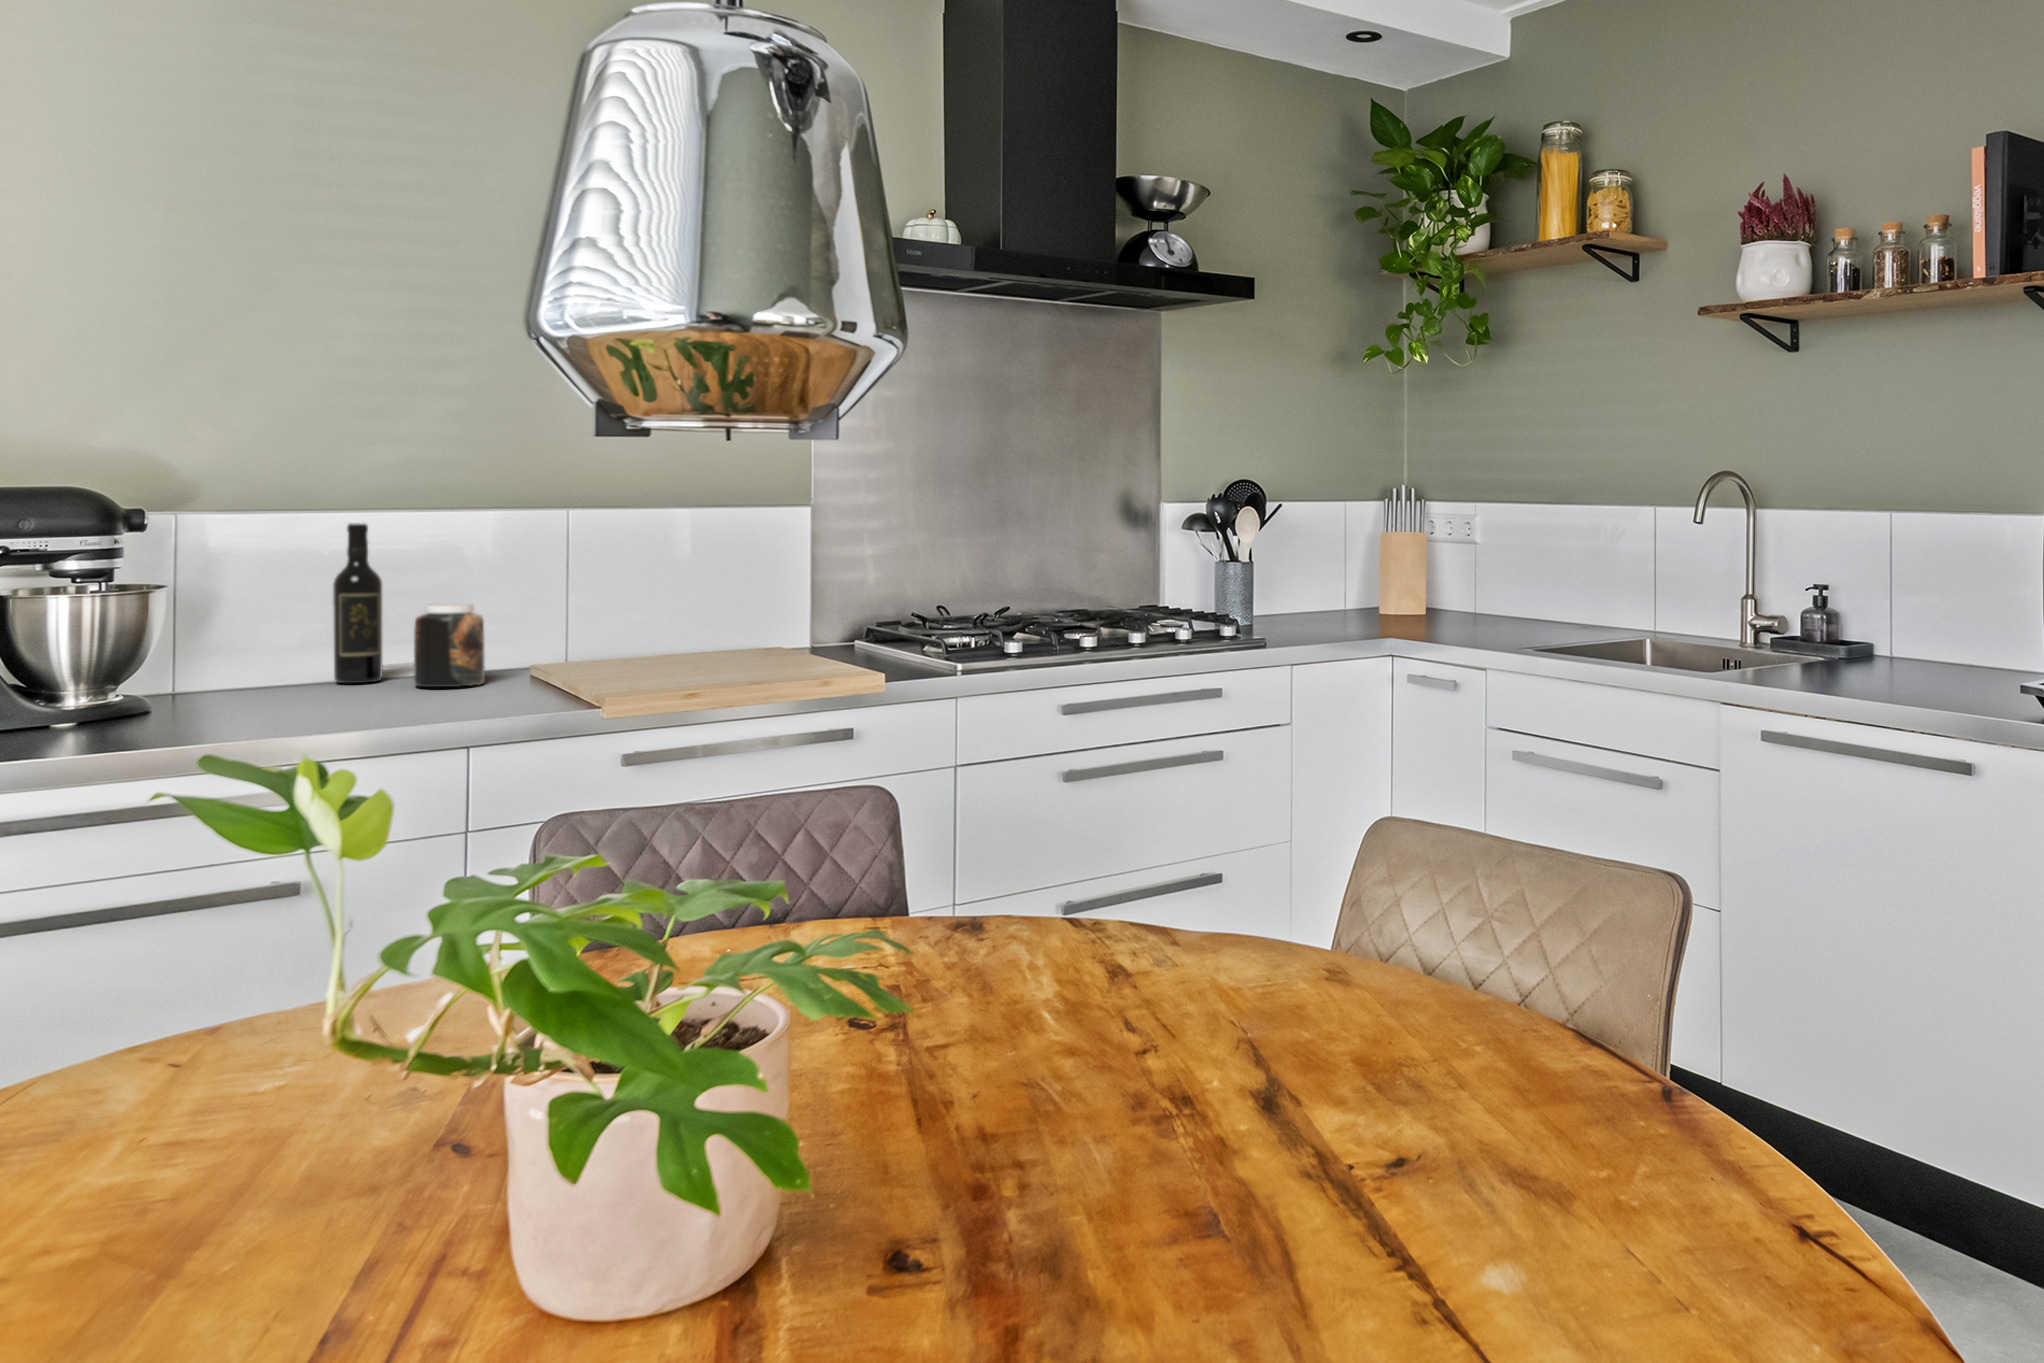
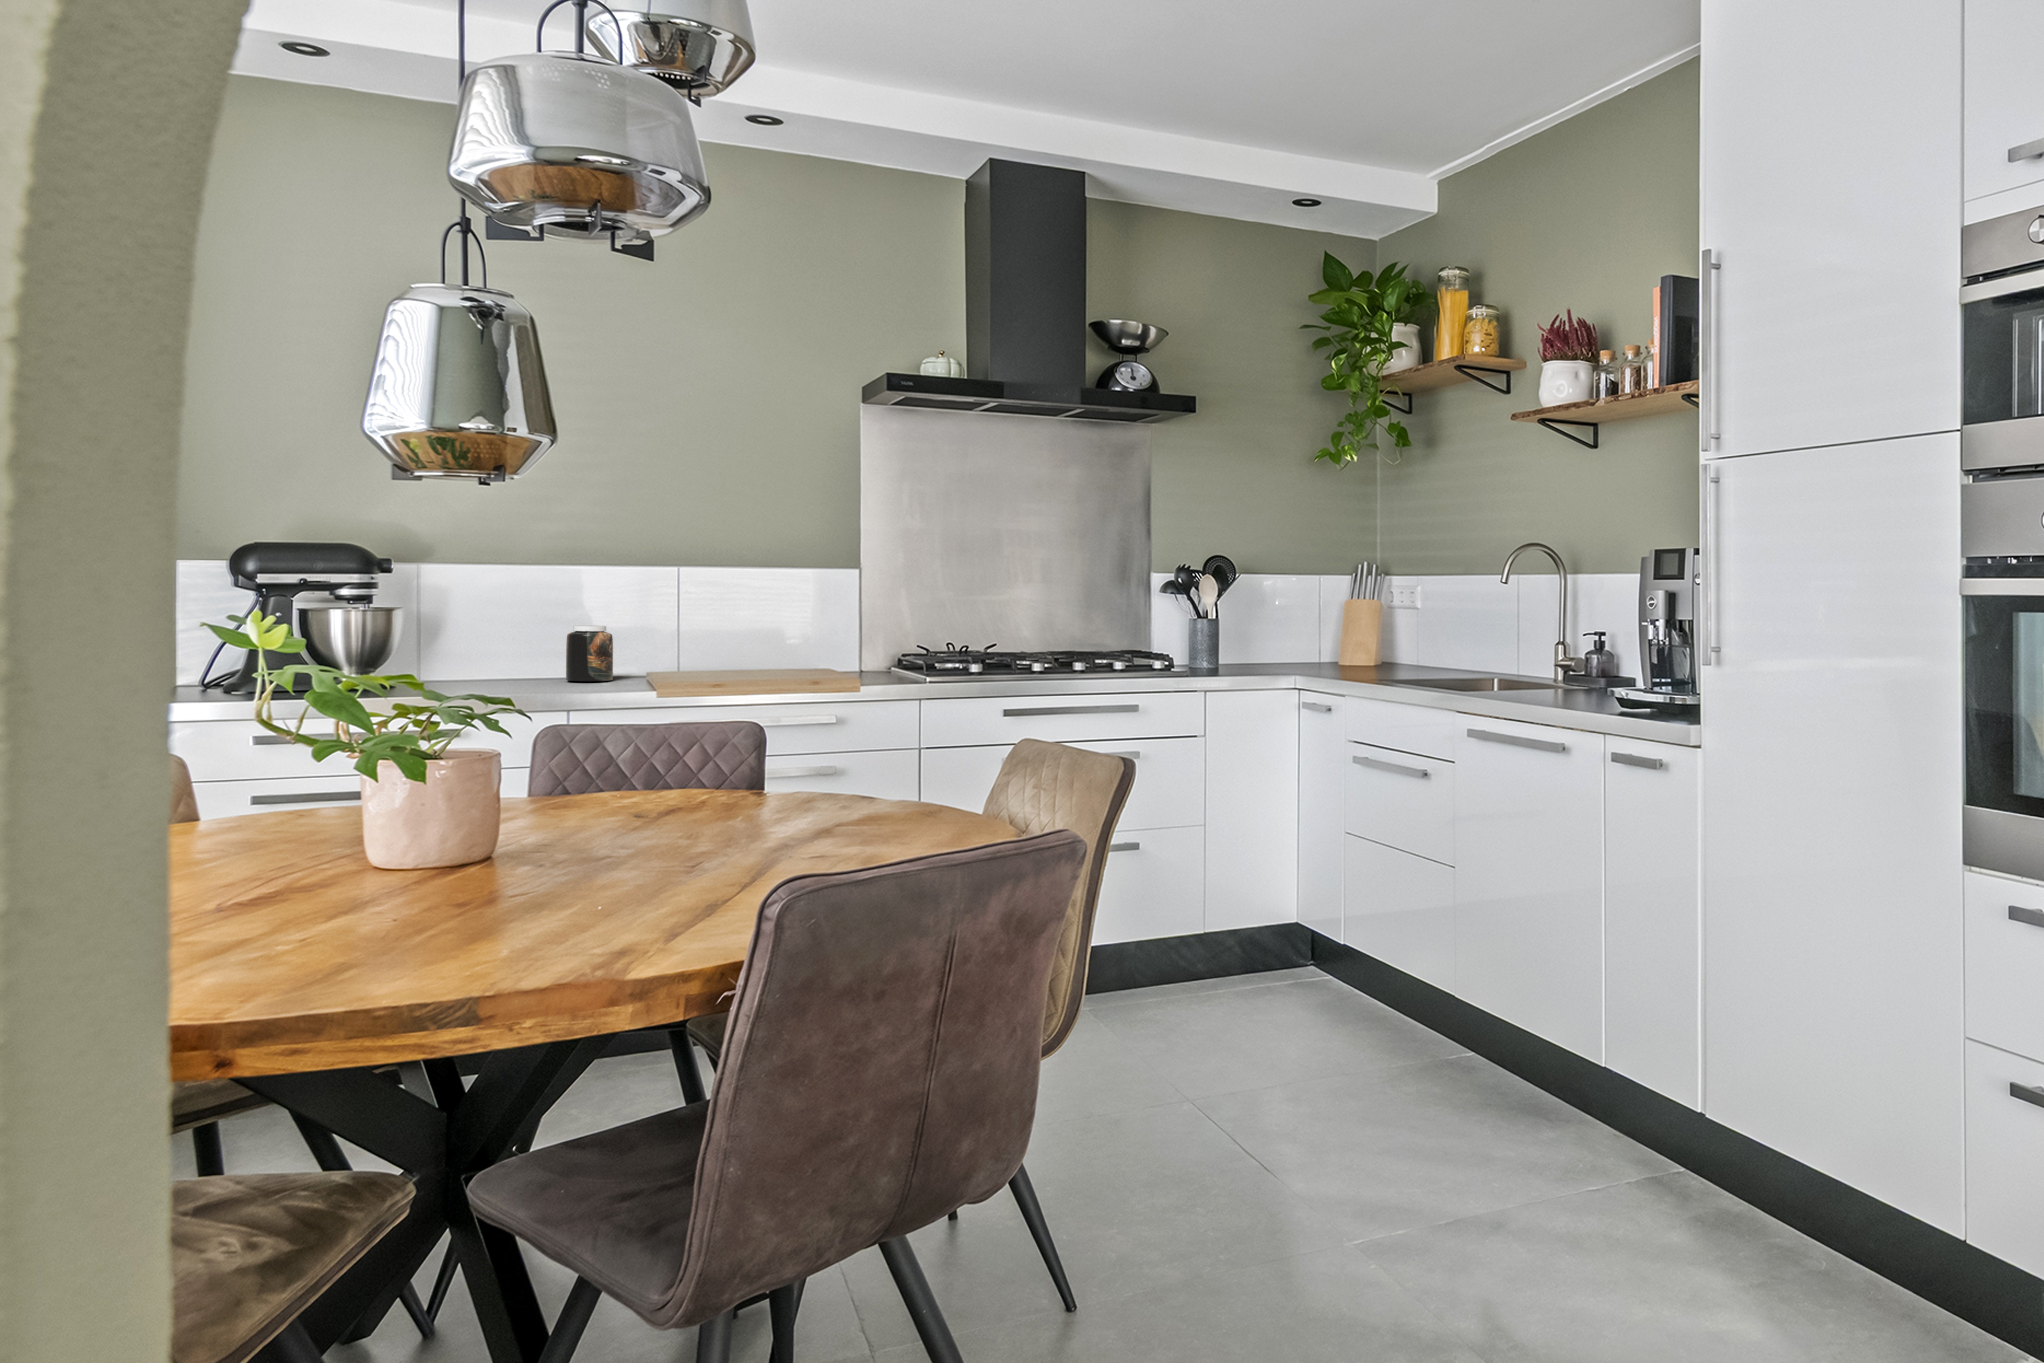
wine bottle: present [333,523,382,683] -> none [517,570,550,678]

